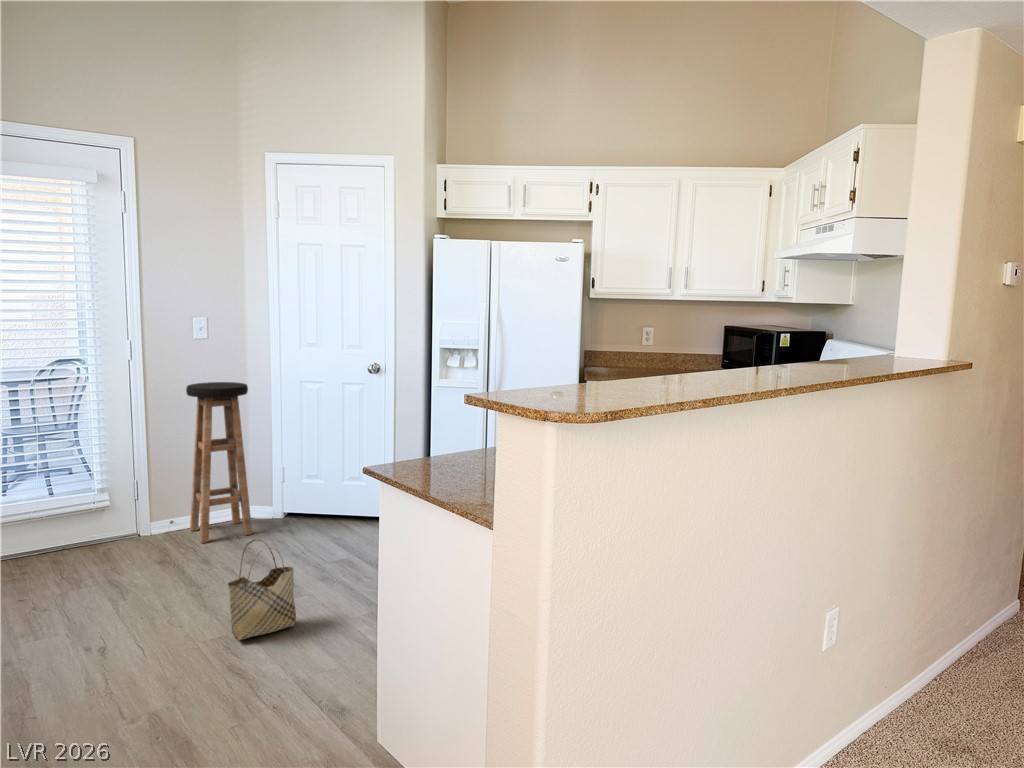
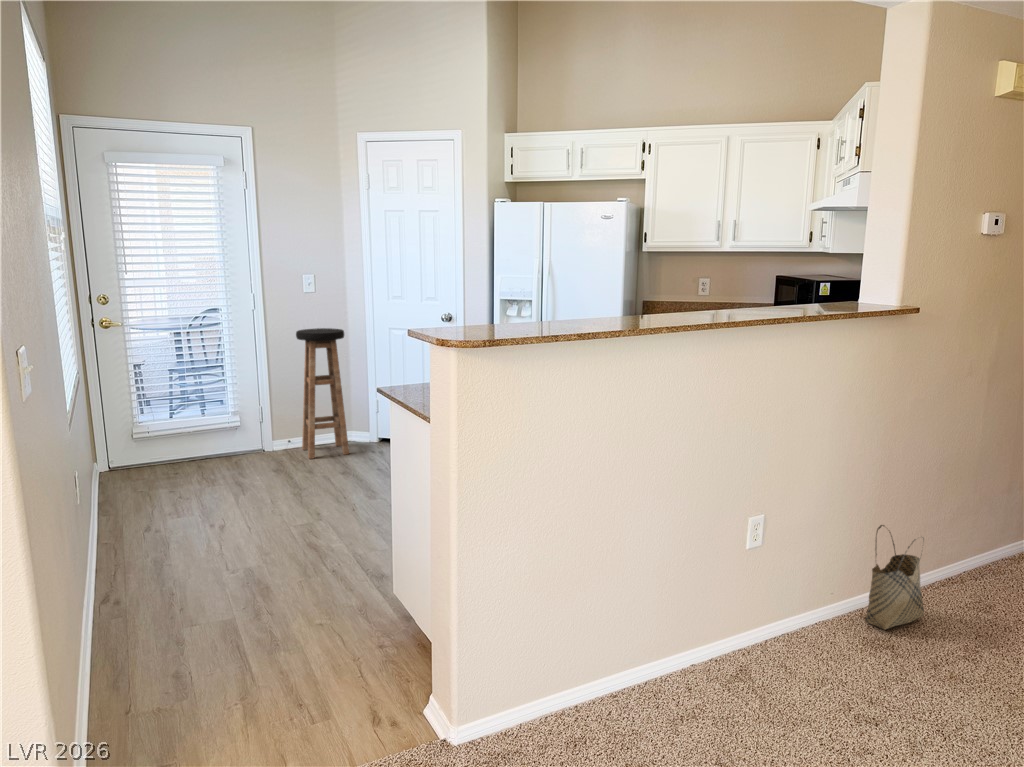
woven basket: present [228,539,296,640] -> present [865,525,924,630]

